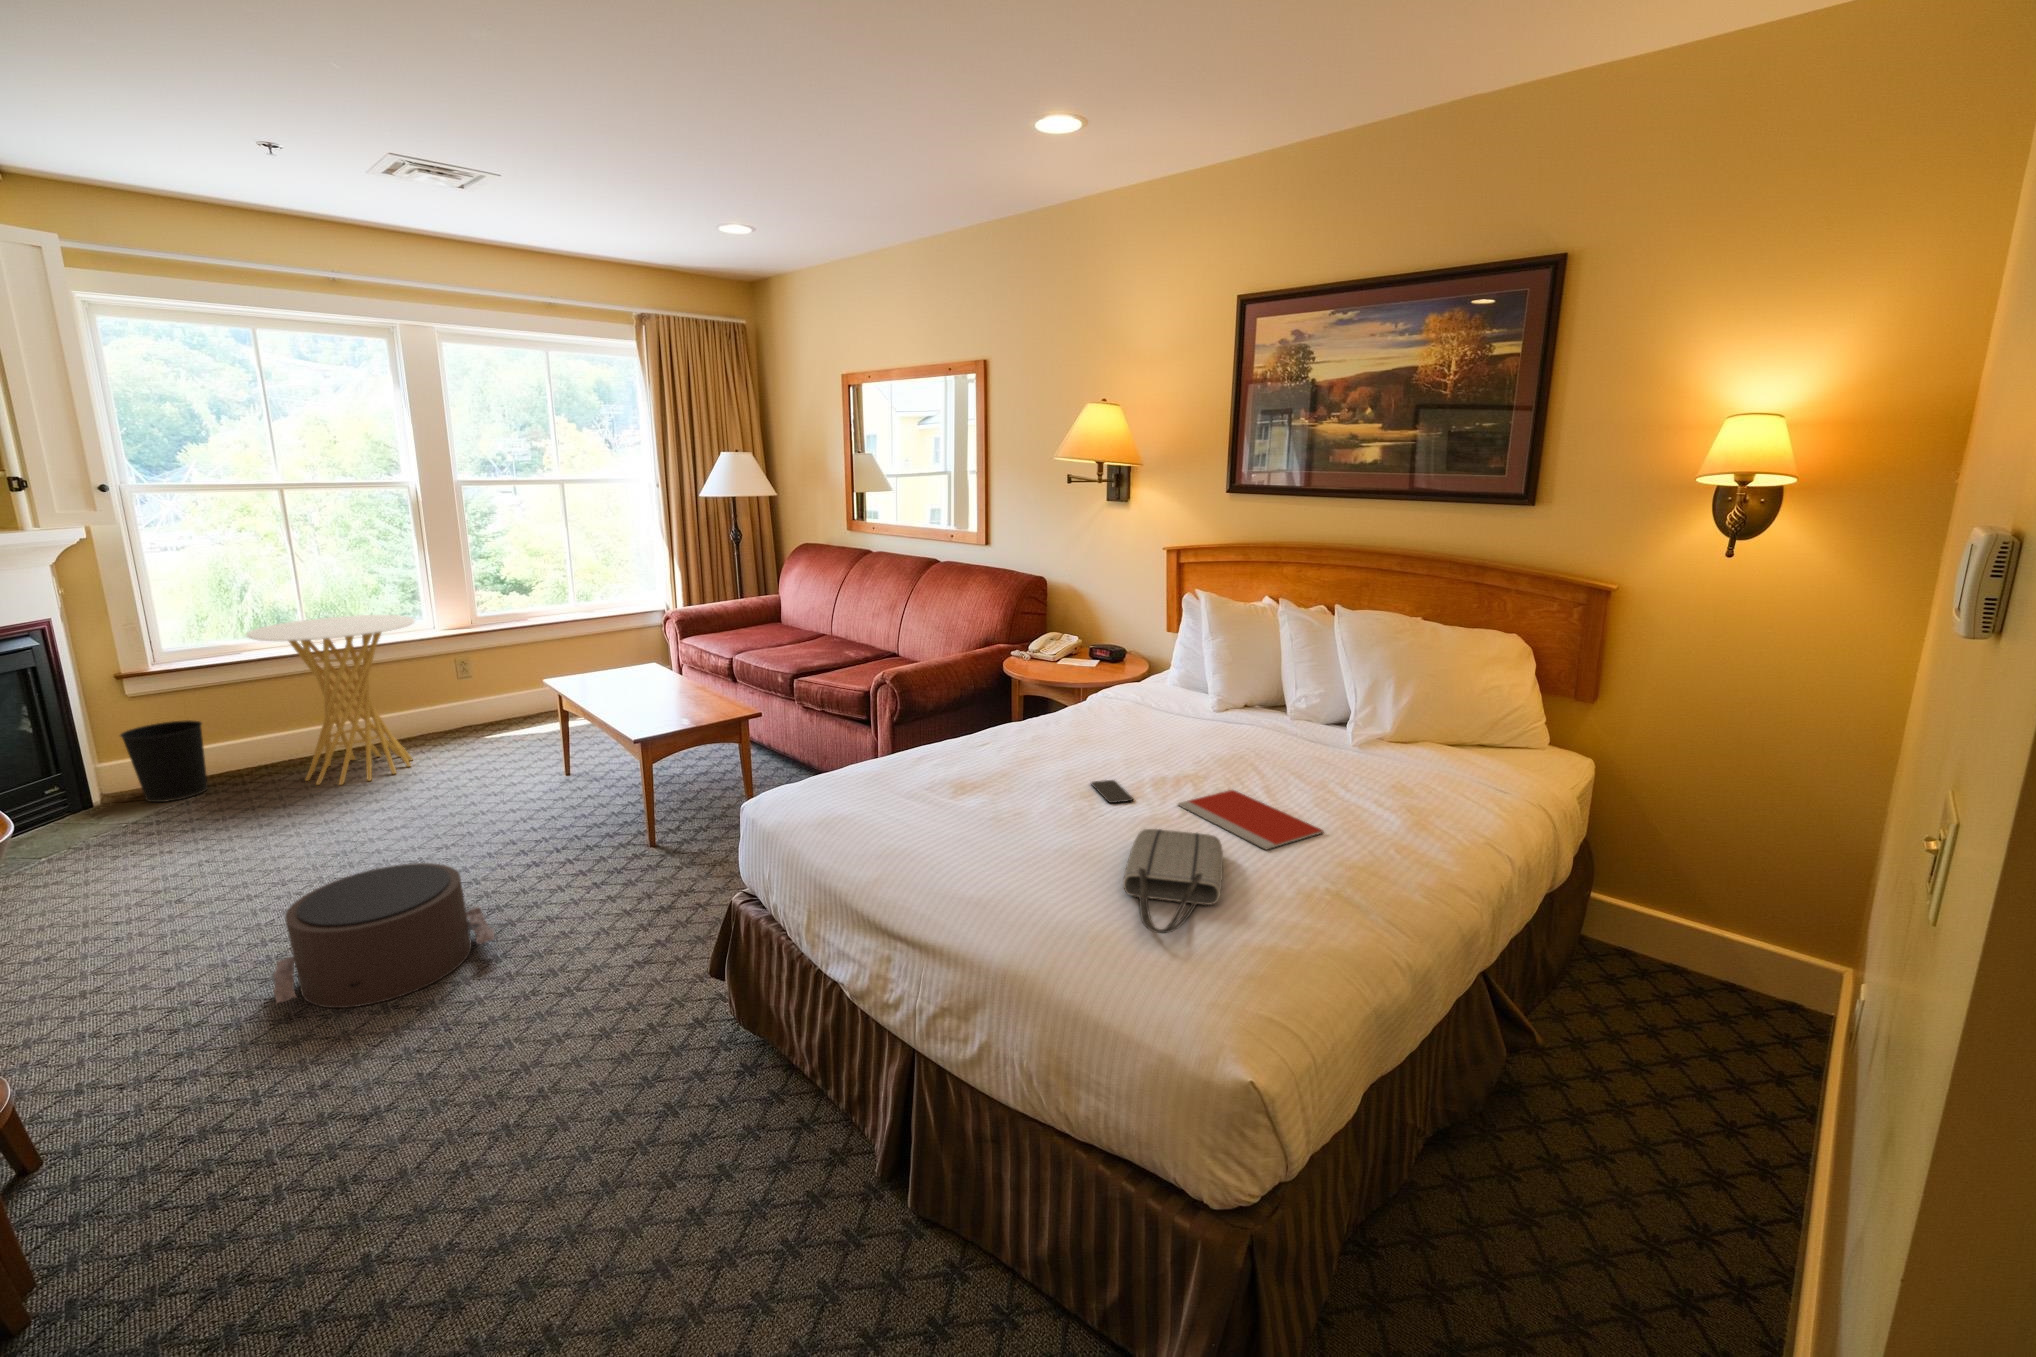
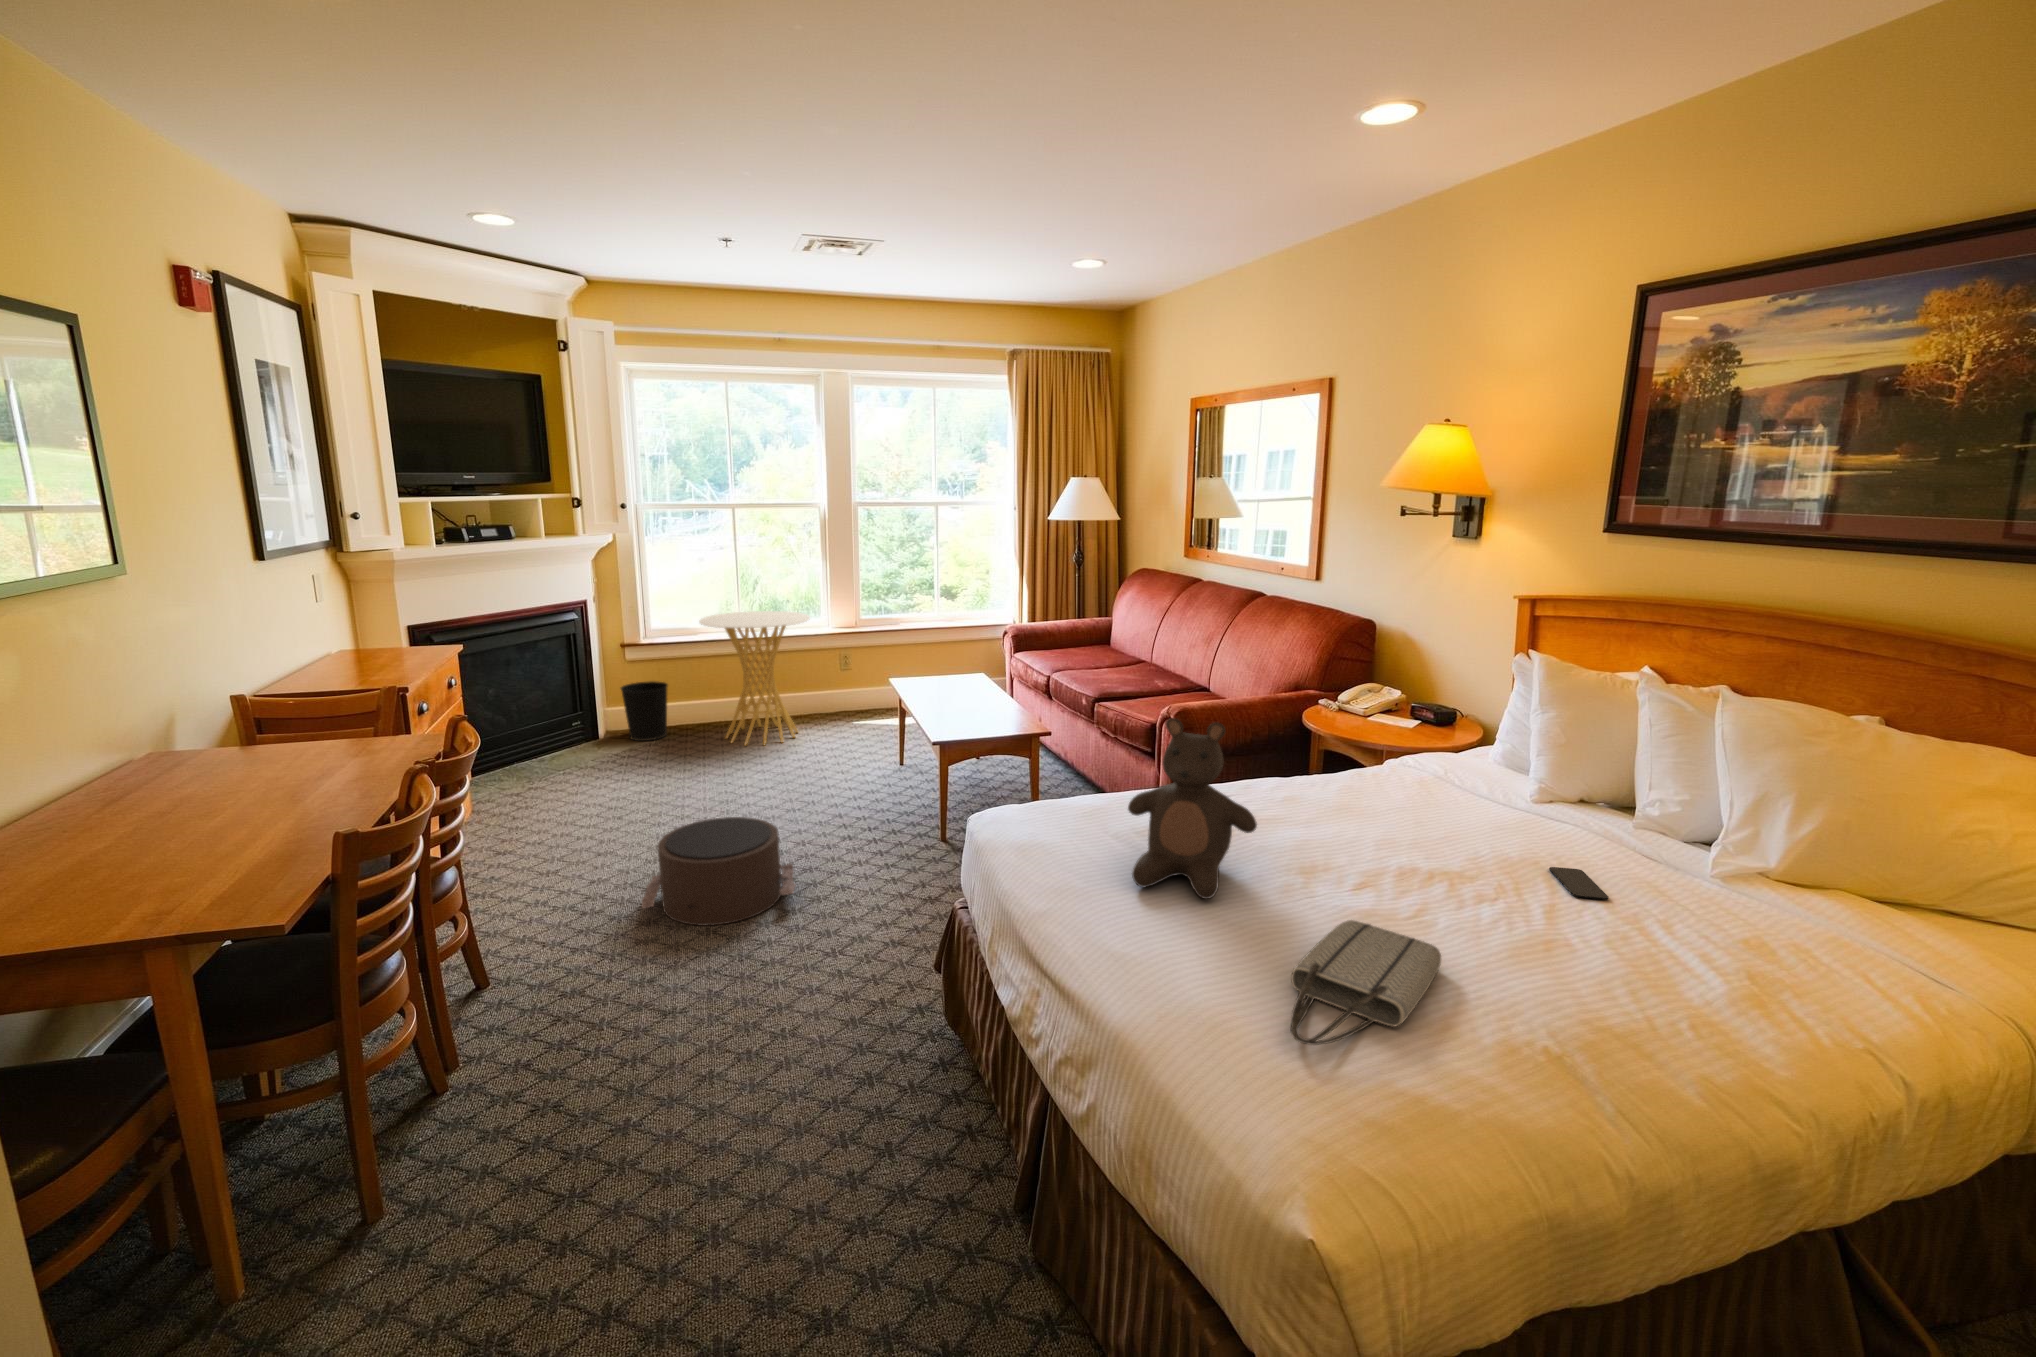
teddy bear: none [923,675,1045,839] -> present [1128,718,1257,899]
smartphone: present [1091,780,1133,803] -> present [1549,867,1609,899]
notebook: present [1178,790,1324,850] -> none [1420,896,1607,979]

